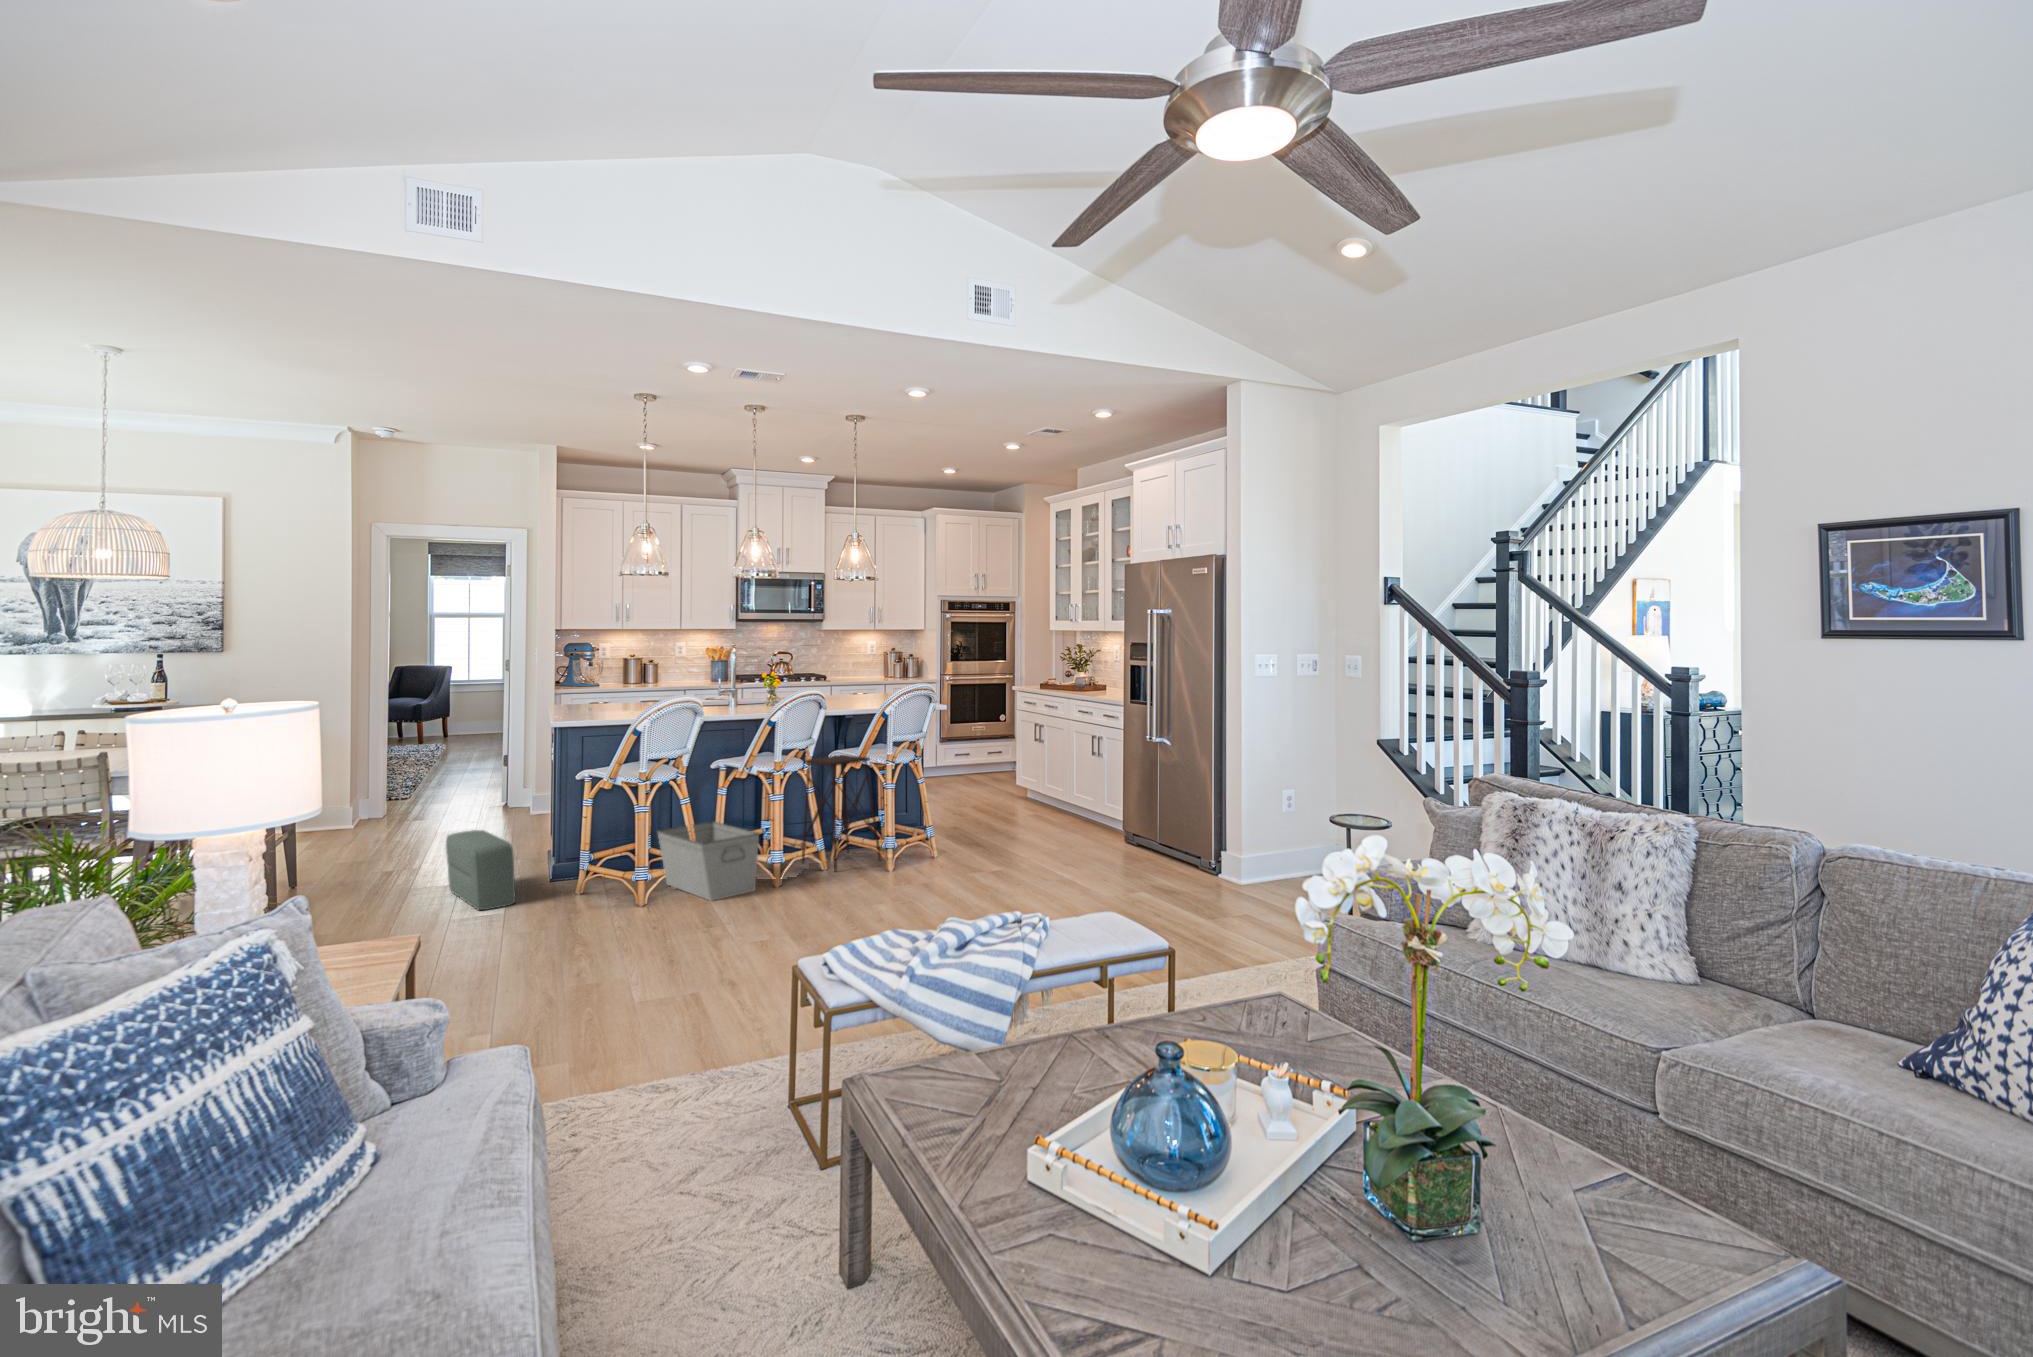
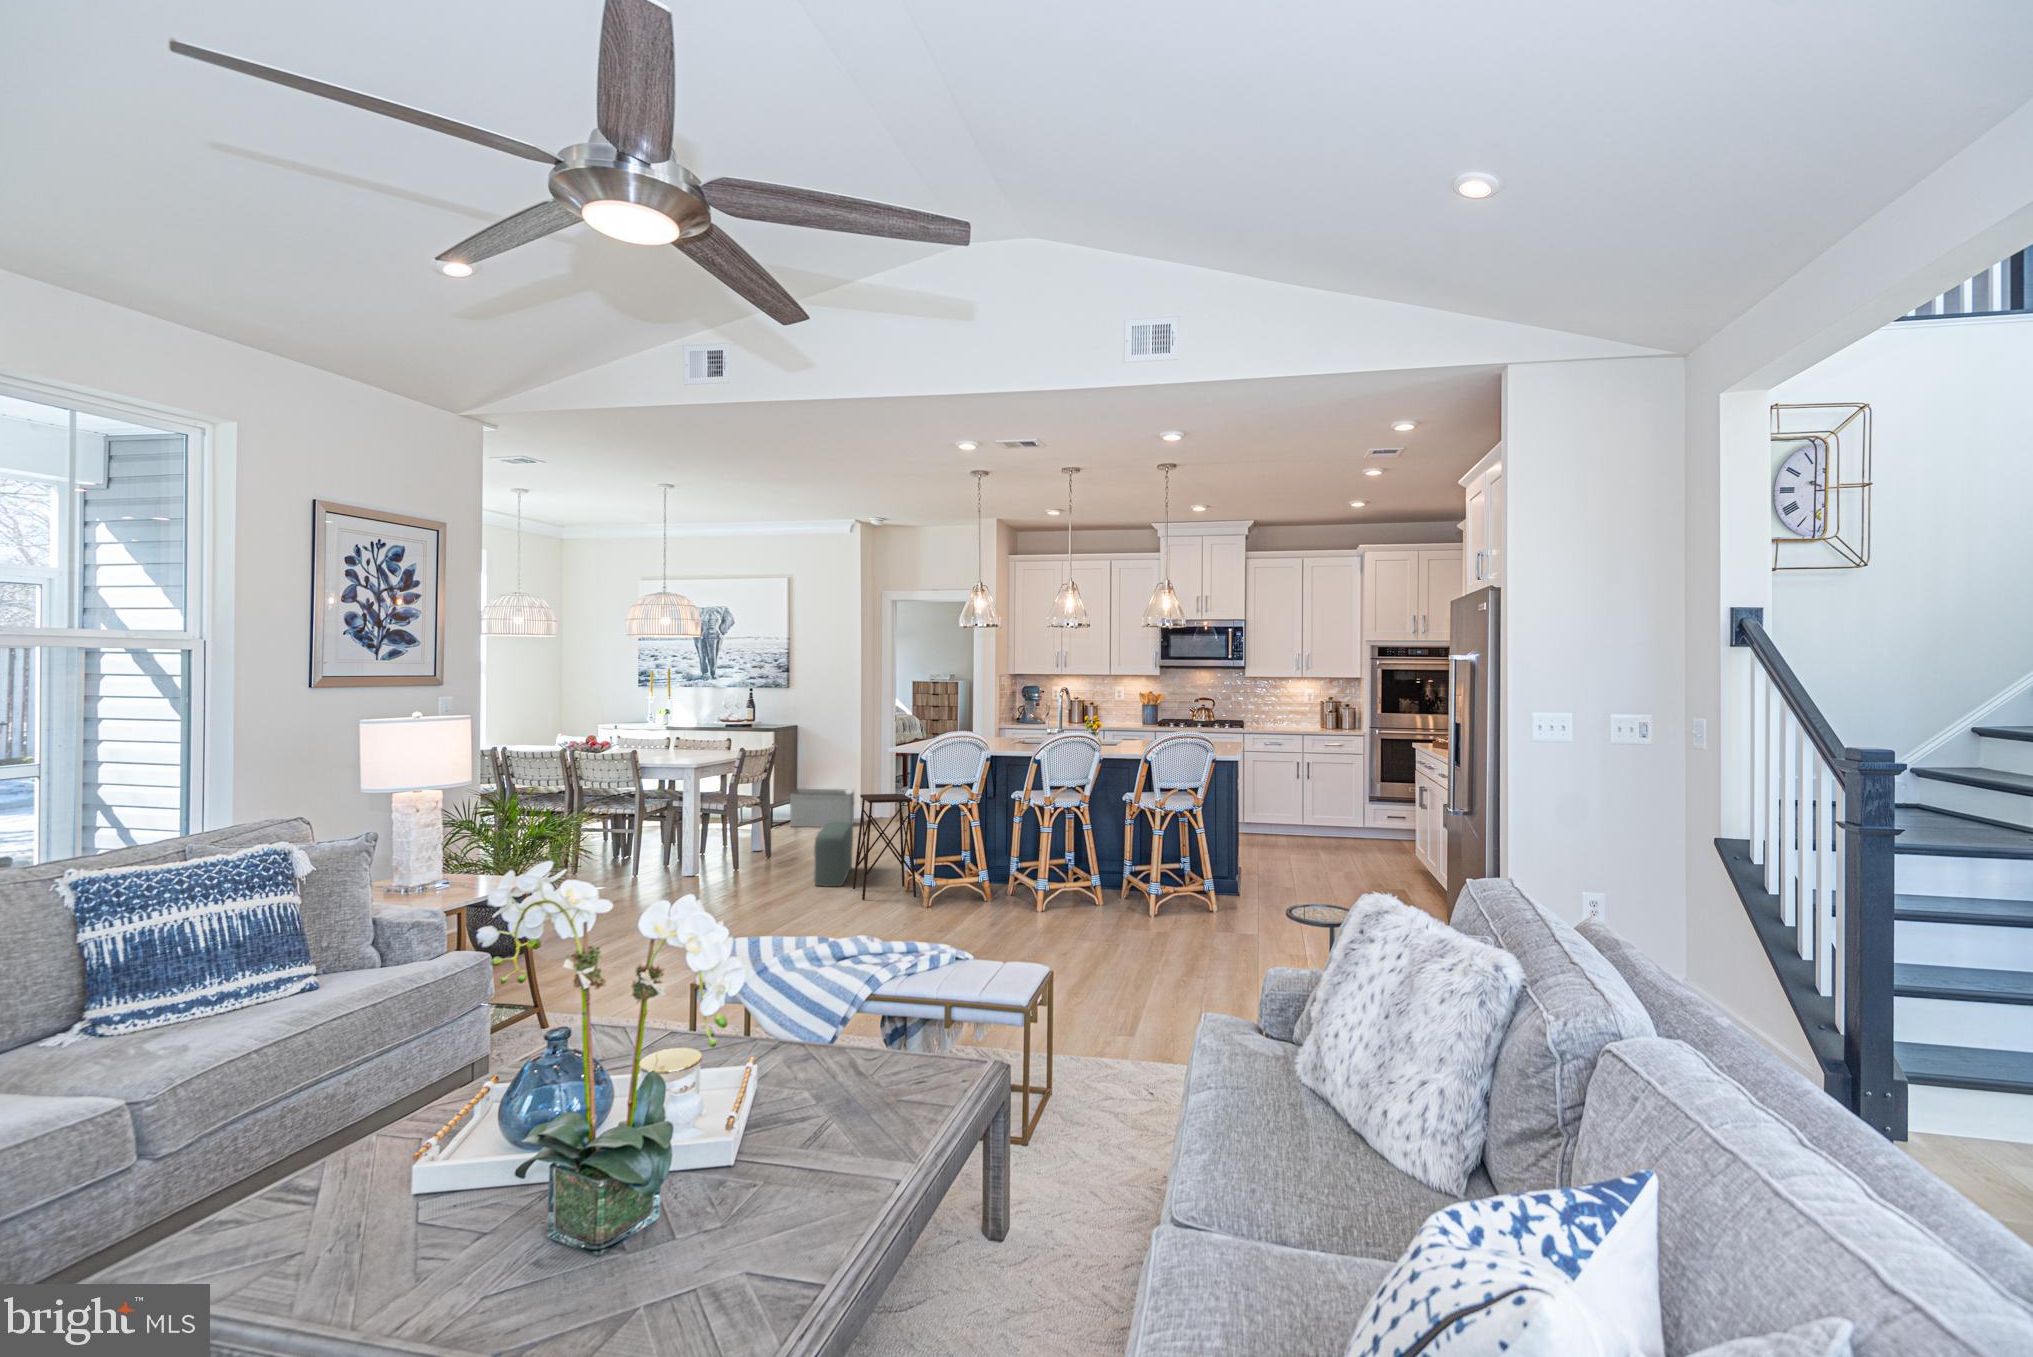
side table: present [802,755,881,871] -> present [853,794,916,900]
storage bin: present [658,822,759,901] -> present [790,789,854,827]

